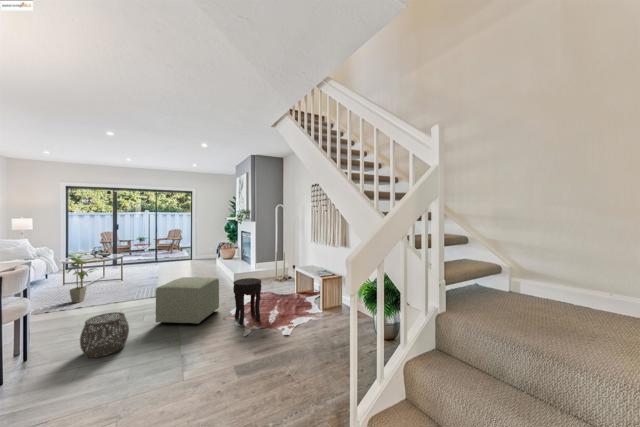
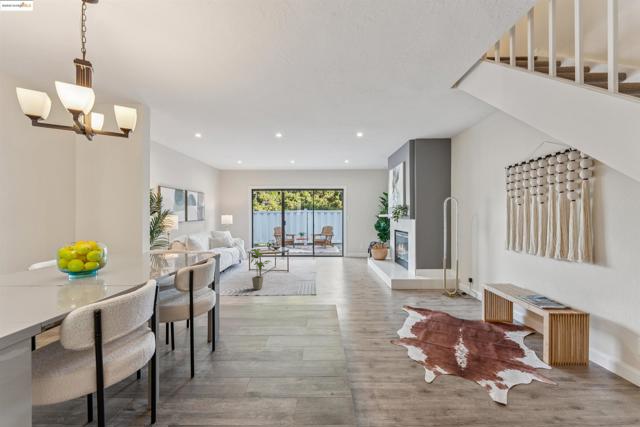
ottoman: present [156,277,219,325] -> none [319,281,383,341]
side table: present [233,278,261,324] -> none [404,293,442,355]
woven basket: present [80,312,129,358] -> none [257,312,297,360]

